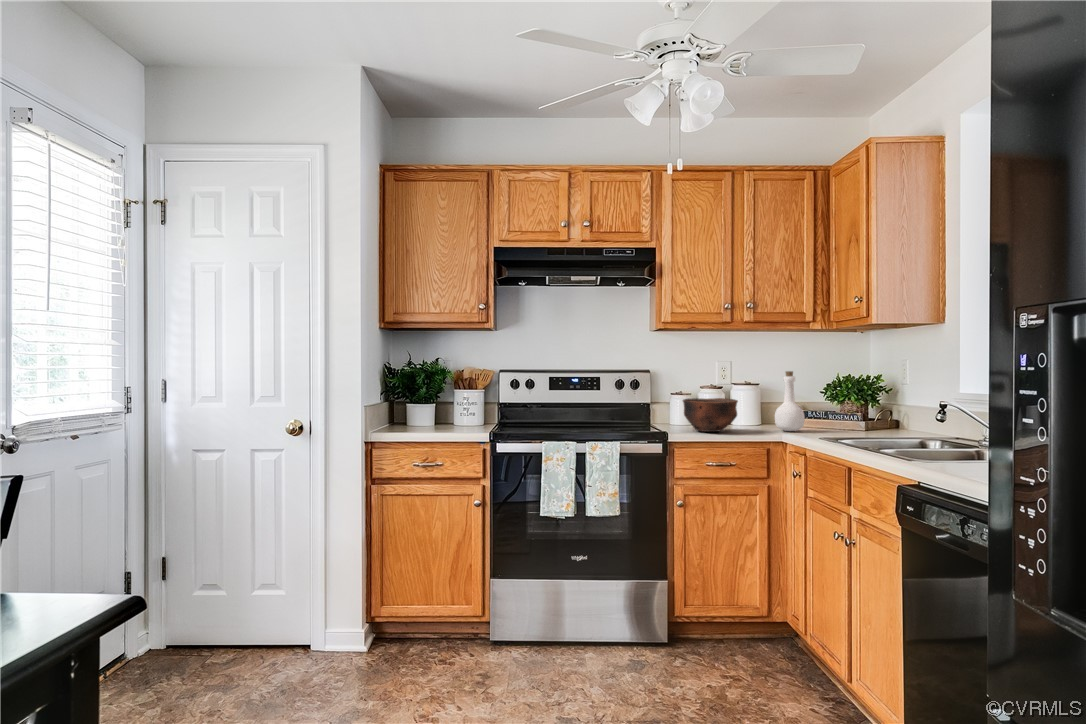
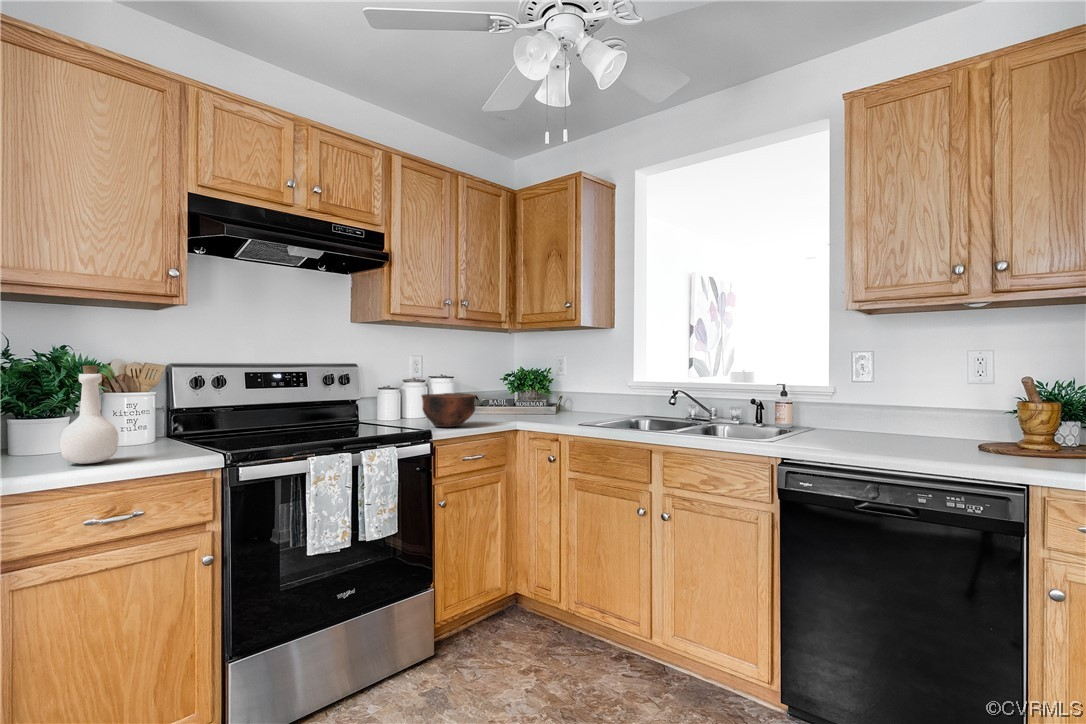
bottle: present [775,371,805,431] -> present [60,366,119,464]

